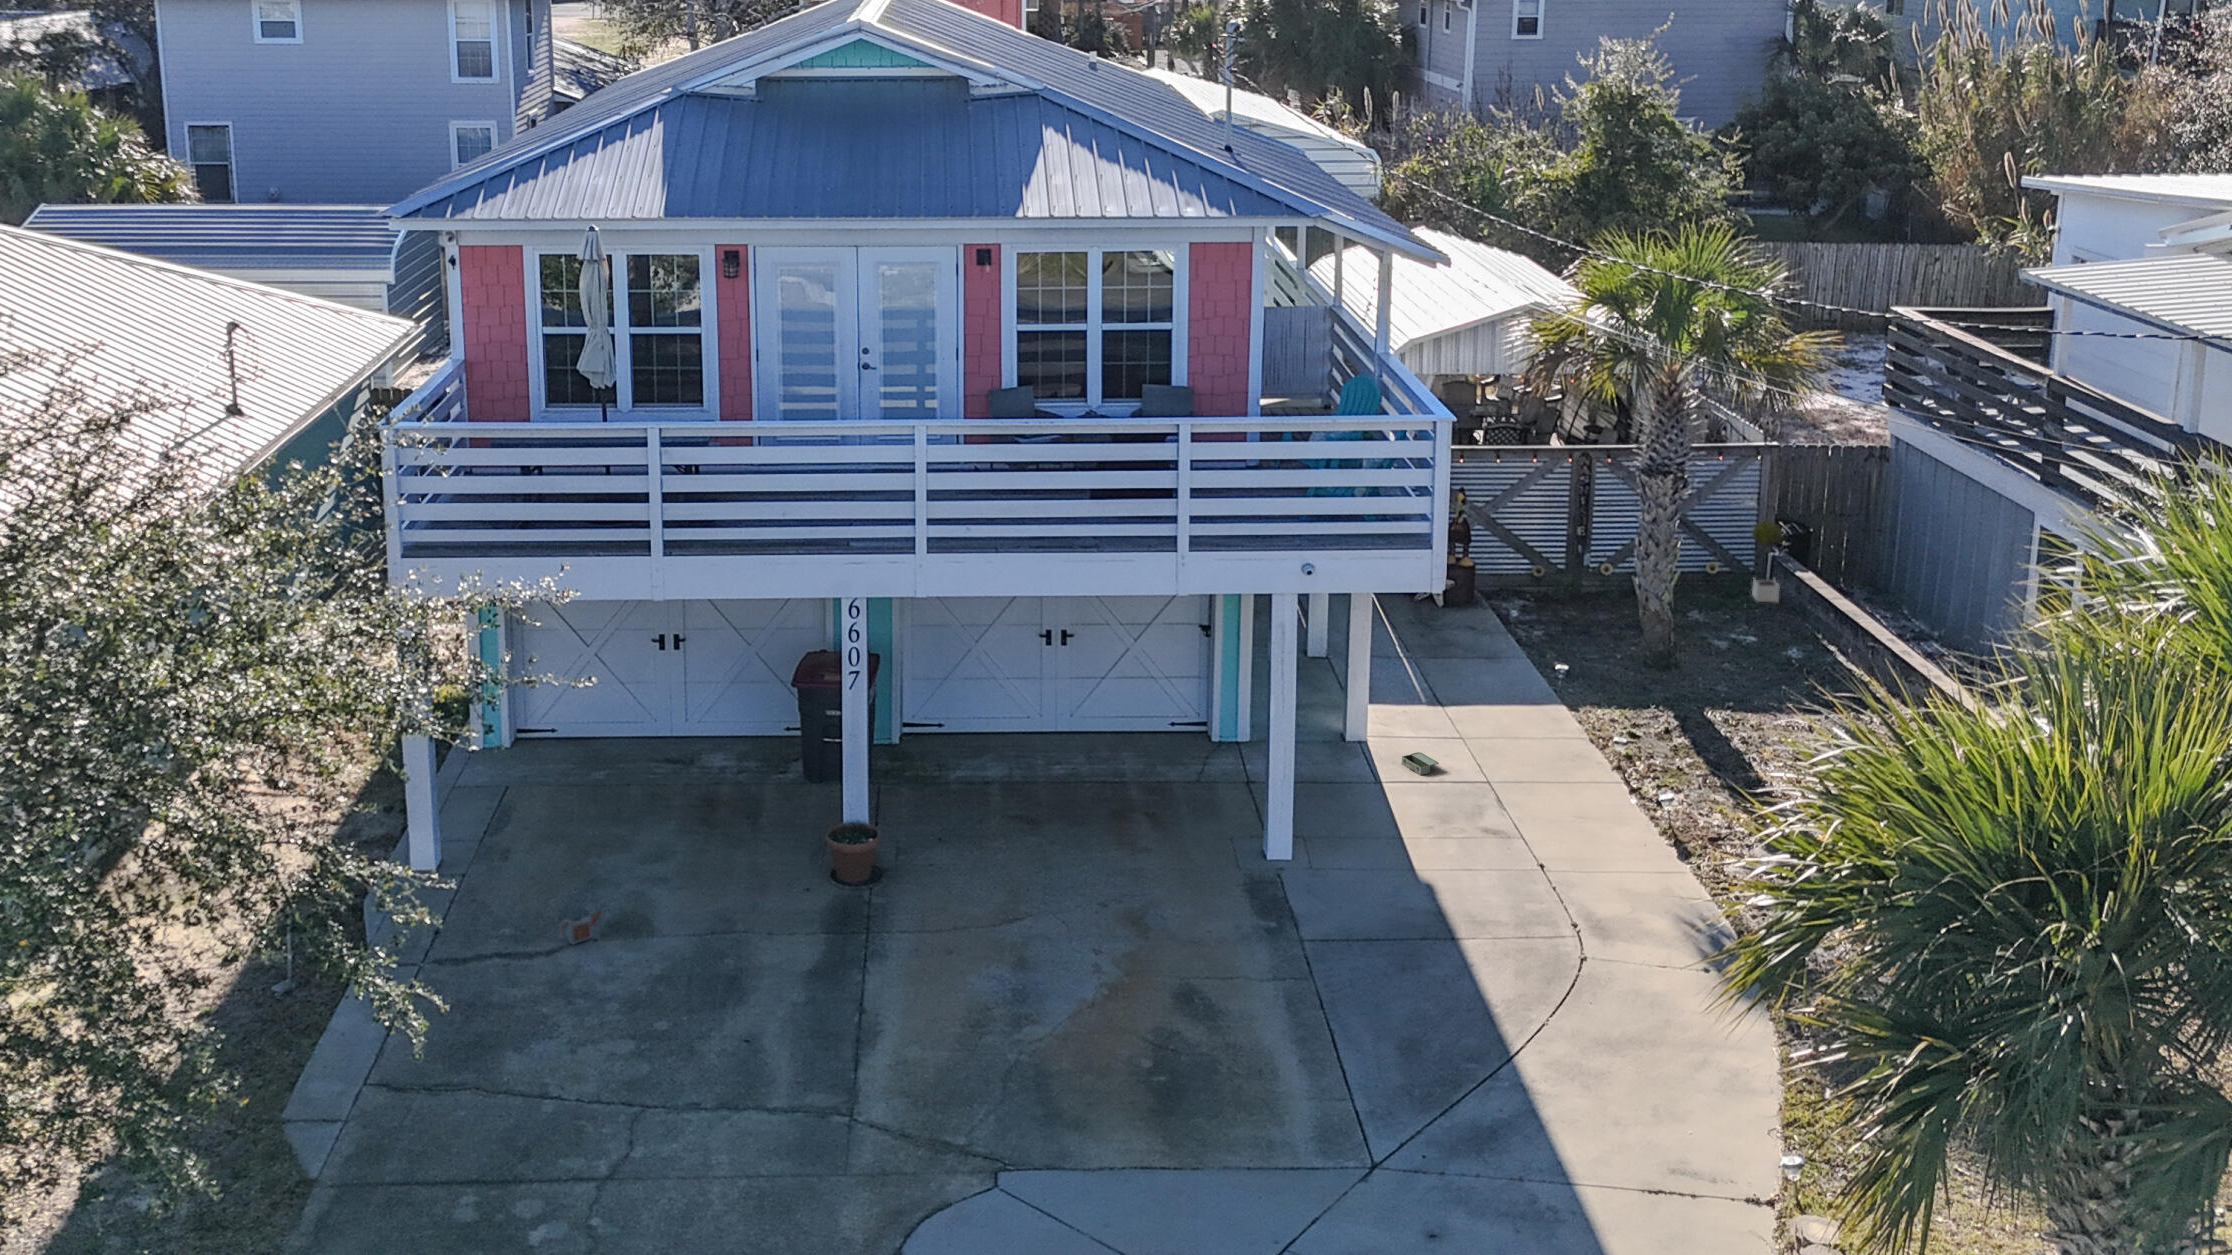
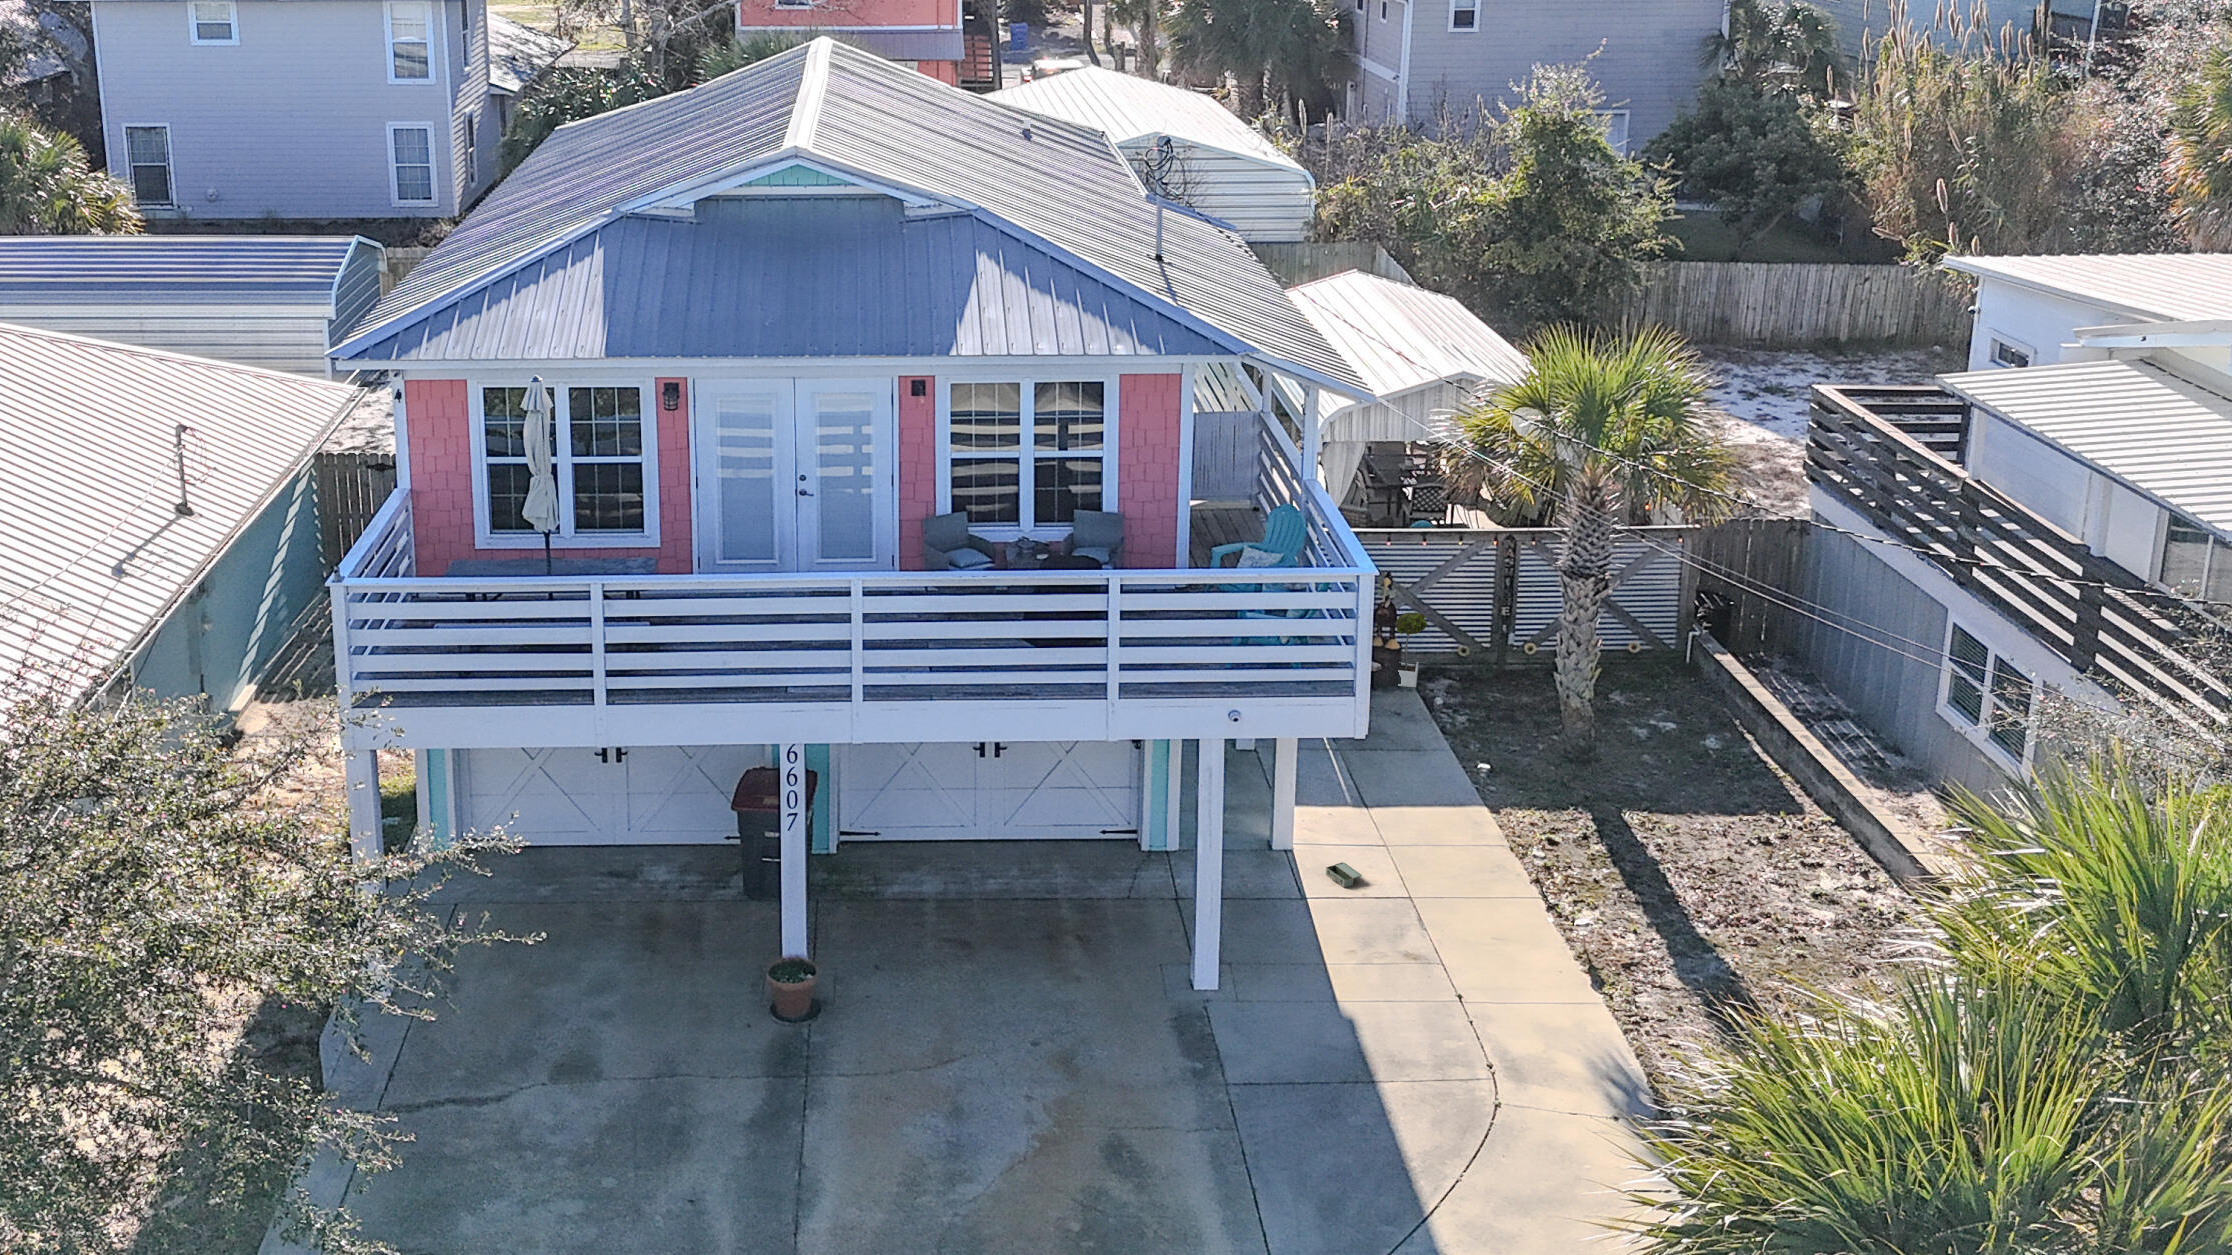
potted tree: present [1752,521,1787,602] -> present [1394,613,1428,687]
watering can: present [559,910,602,944] -> none [509,1053,552,1090]

